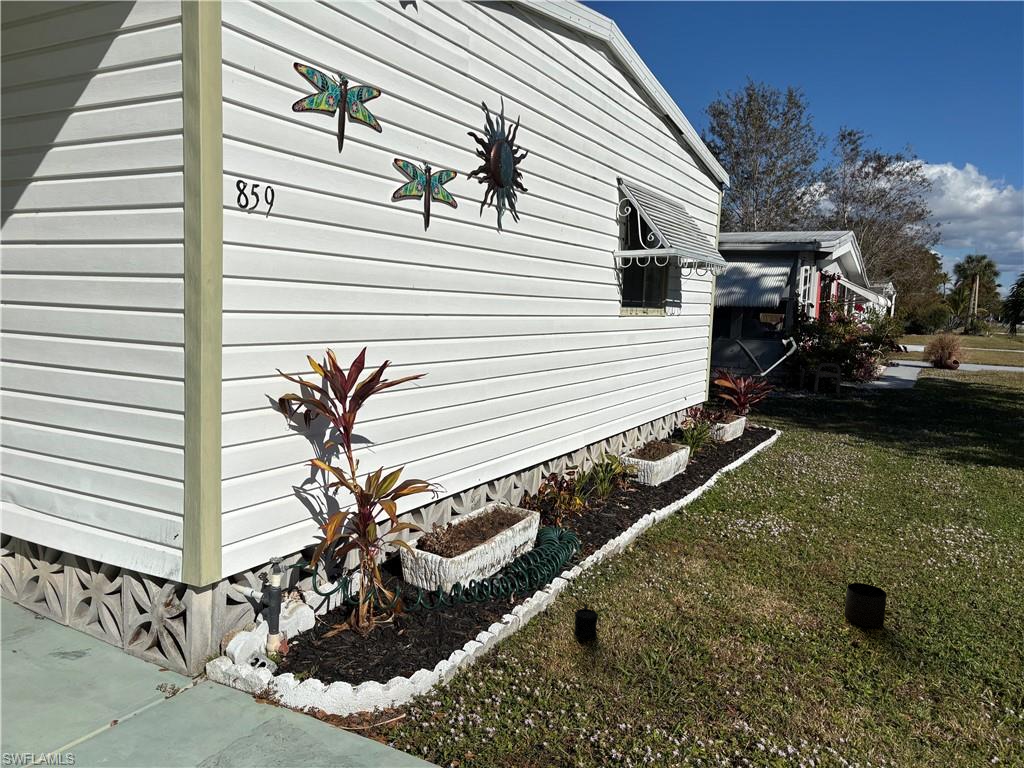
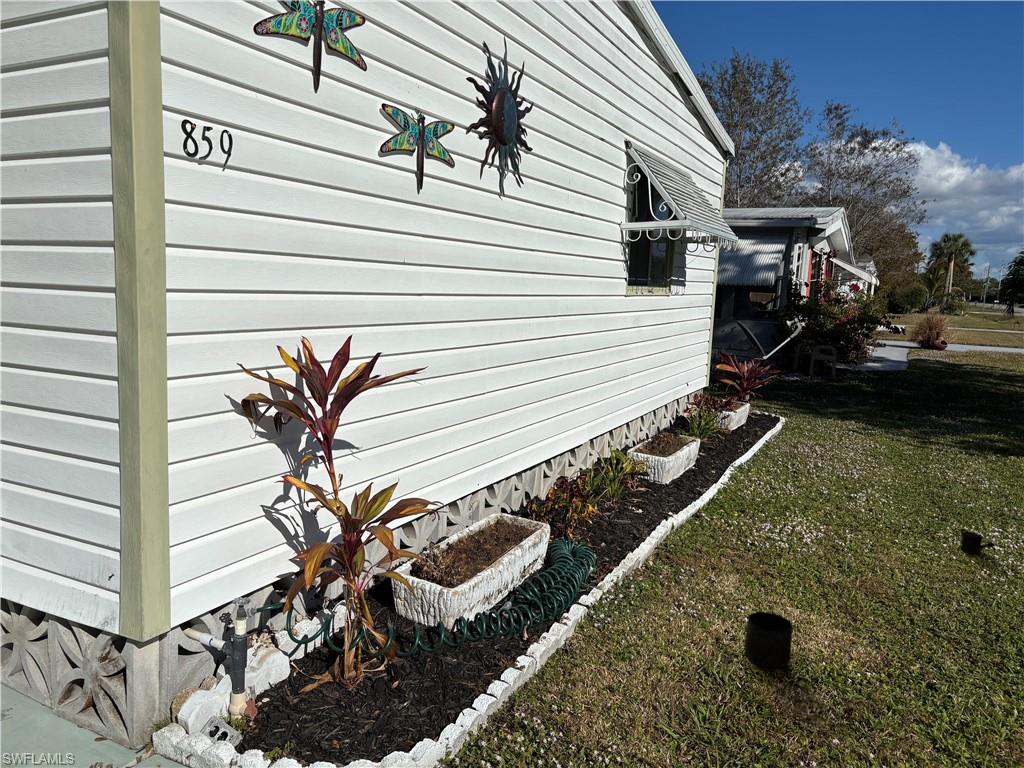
planter: present [844,583,887,628] -> present [744,612,793,668]
watering can: present [574,604,598,640] -> present [960,529,994,554]

